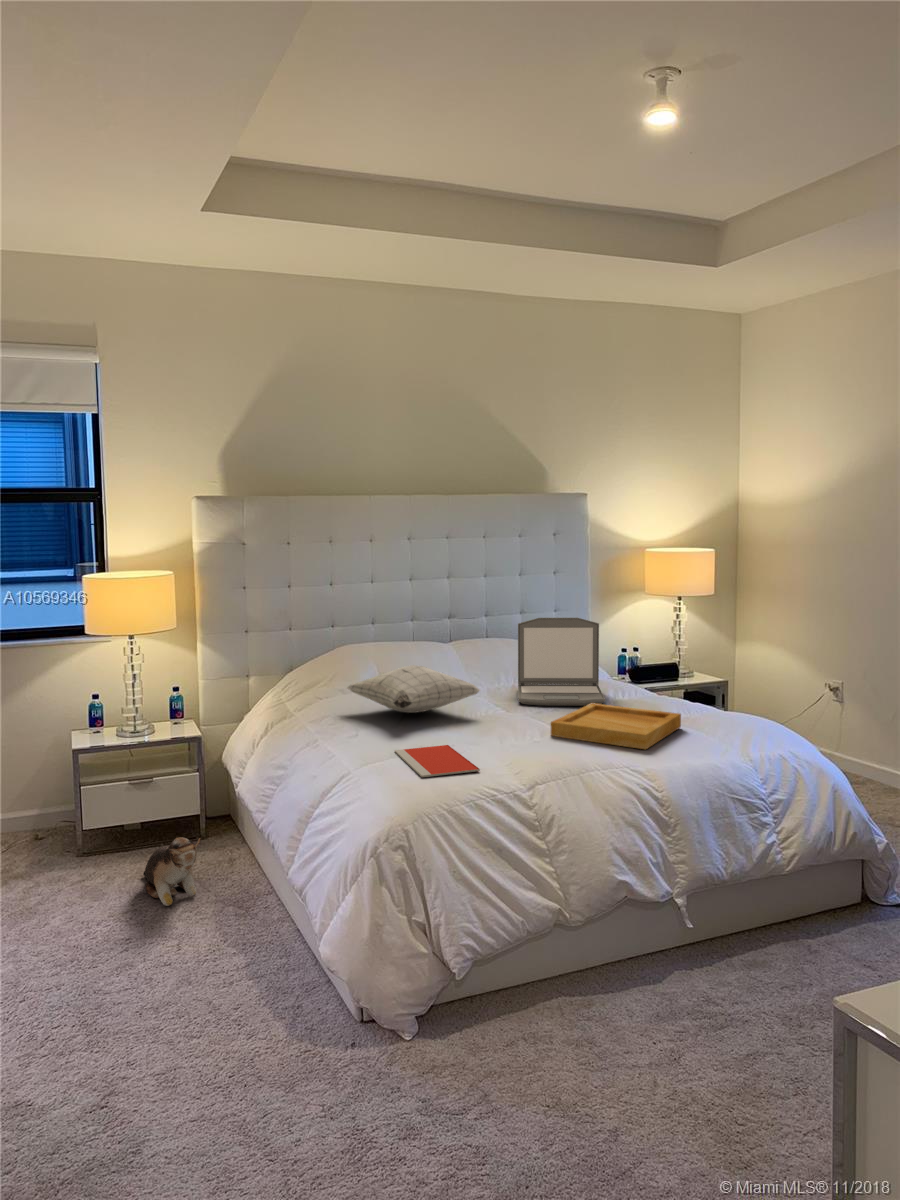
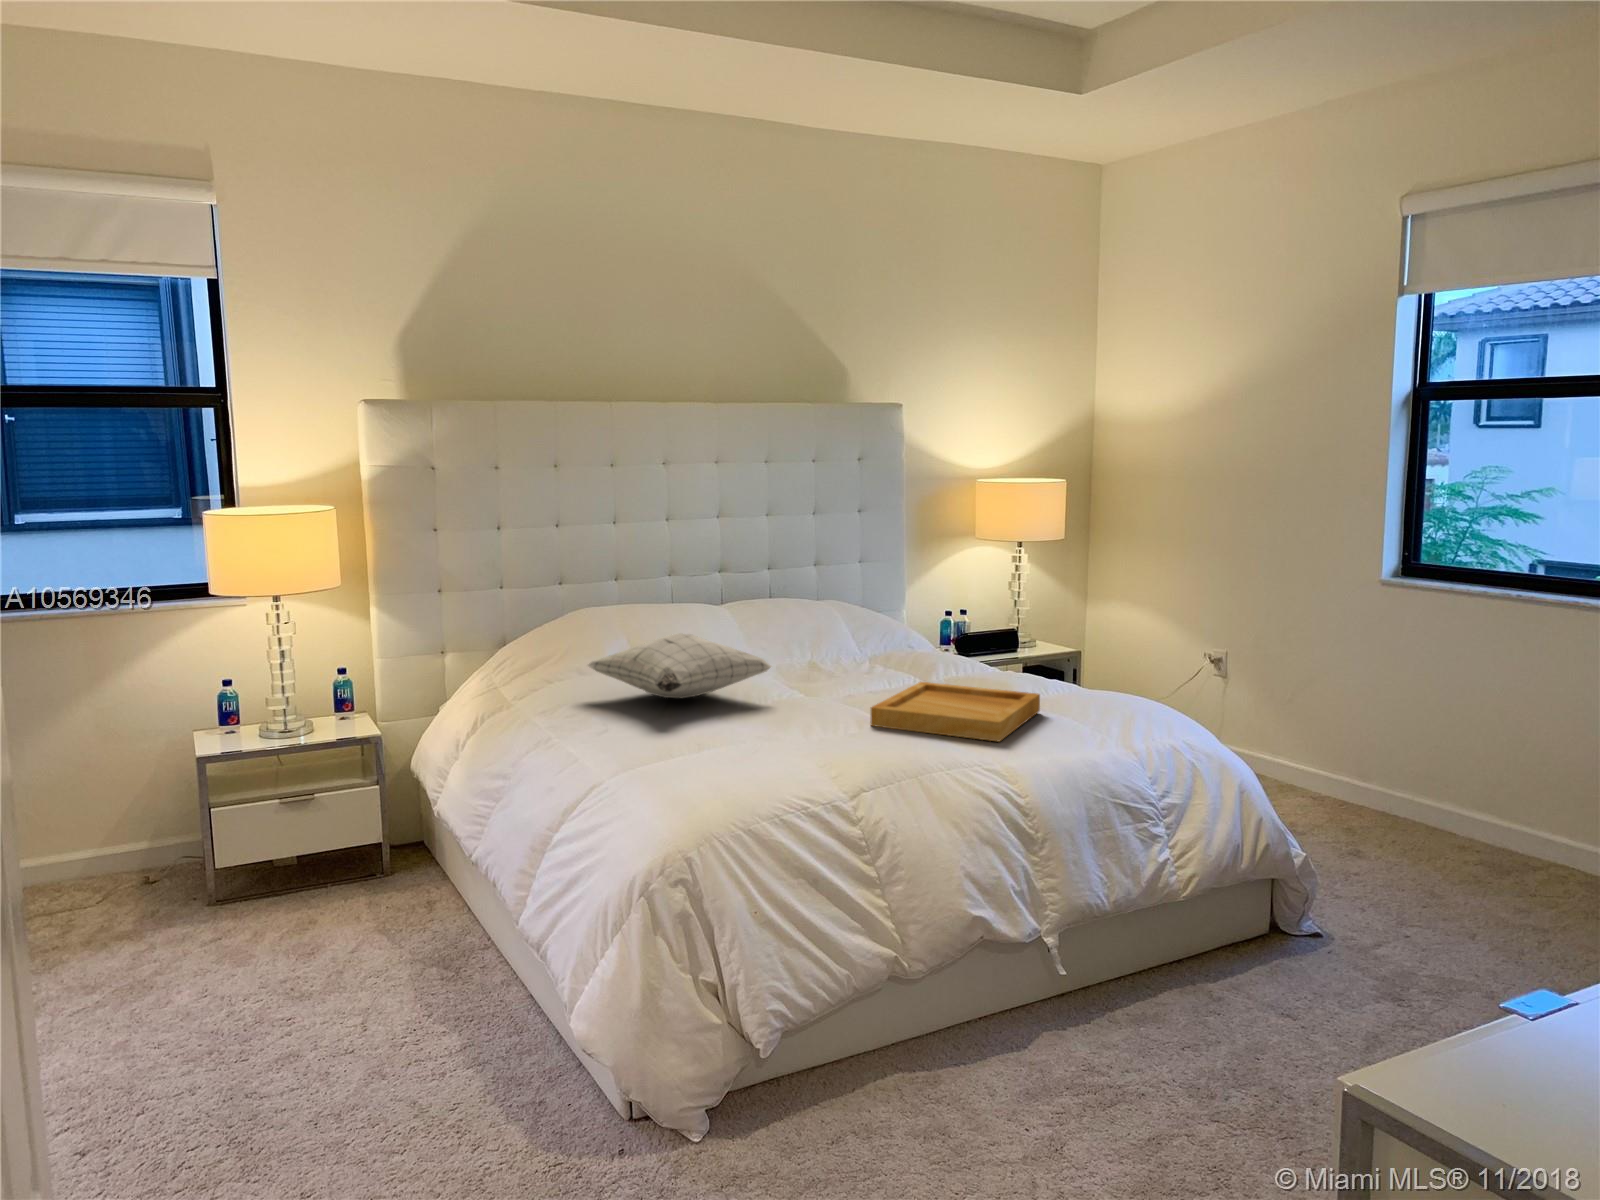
laptop: present [518,618,605,706] -> none [817,568,936,686]
notebook: present [395,745,480,777] -> none [663,741,784,785]
plush toy: present [143,837,200,906] -> none [304,875,388,971]

